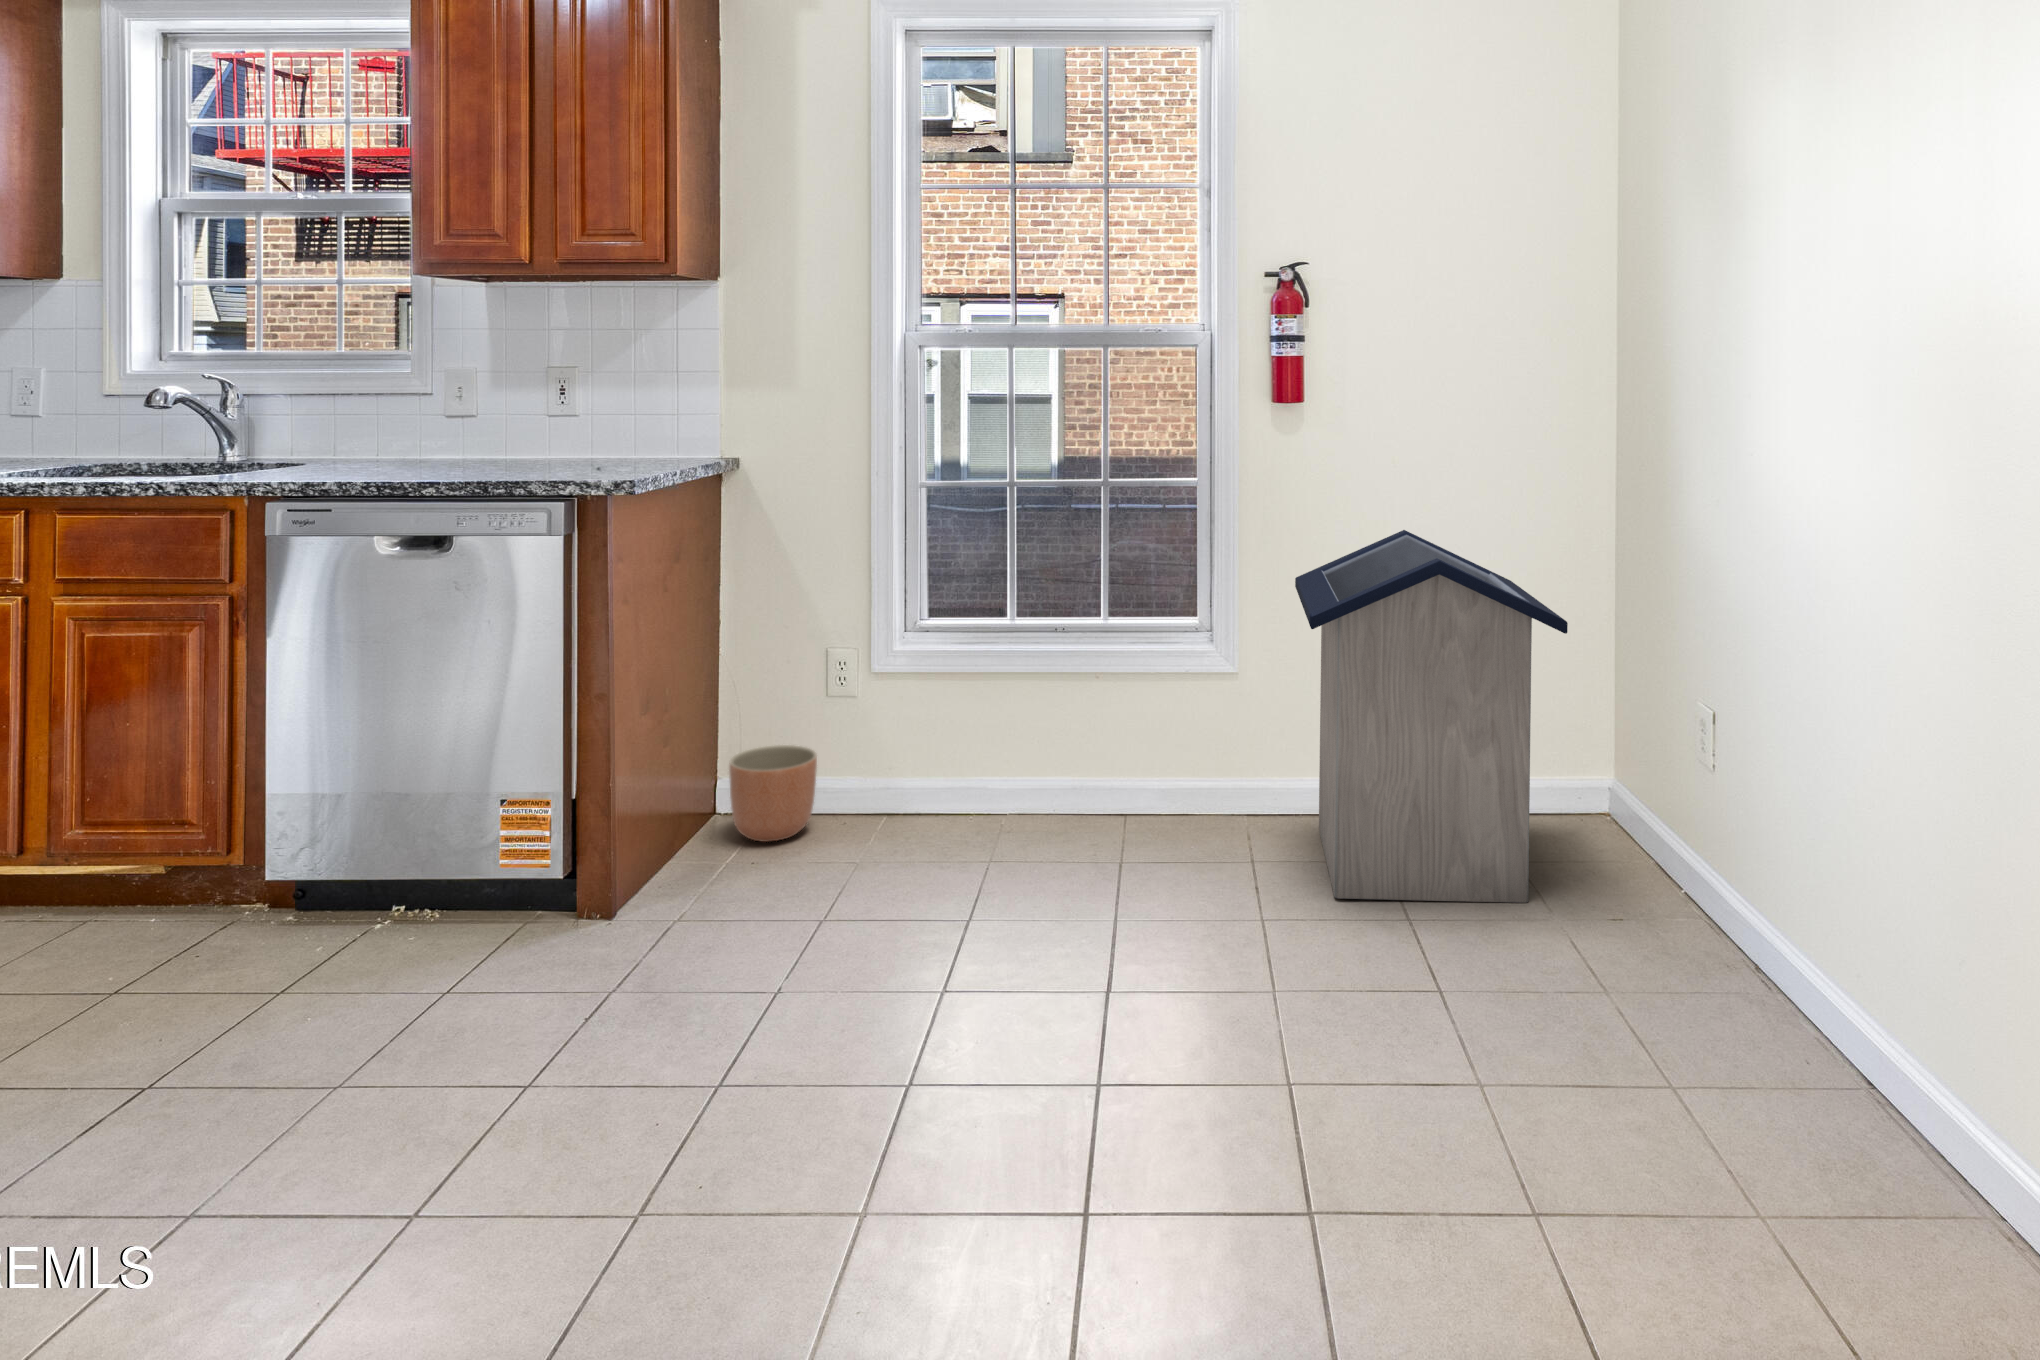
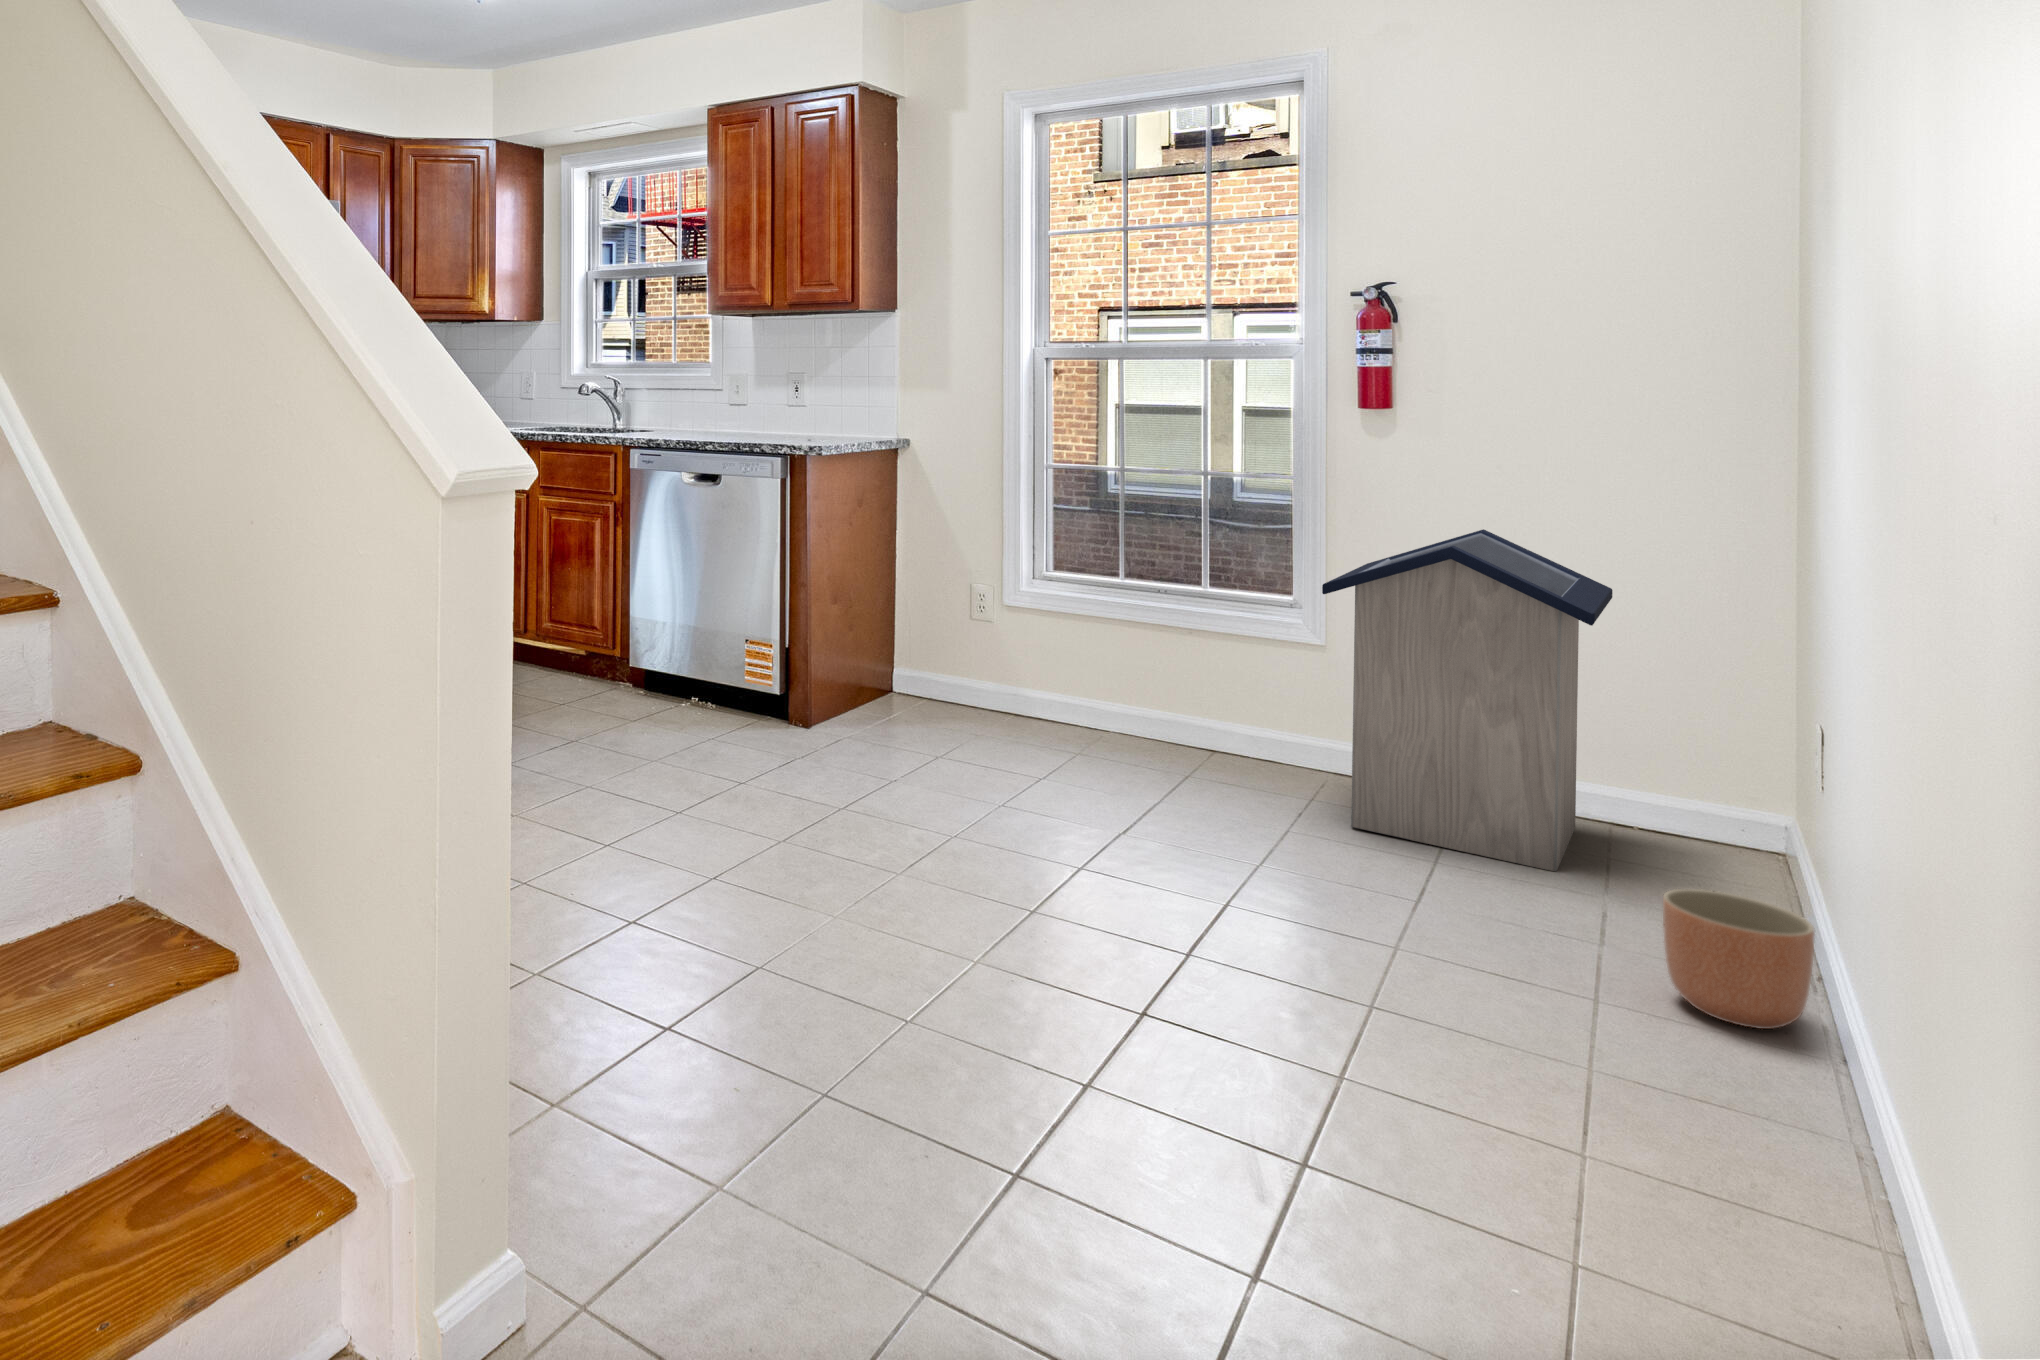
planter: present [729,745,817,842] -> present [1663,889,1814,1029]

